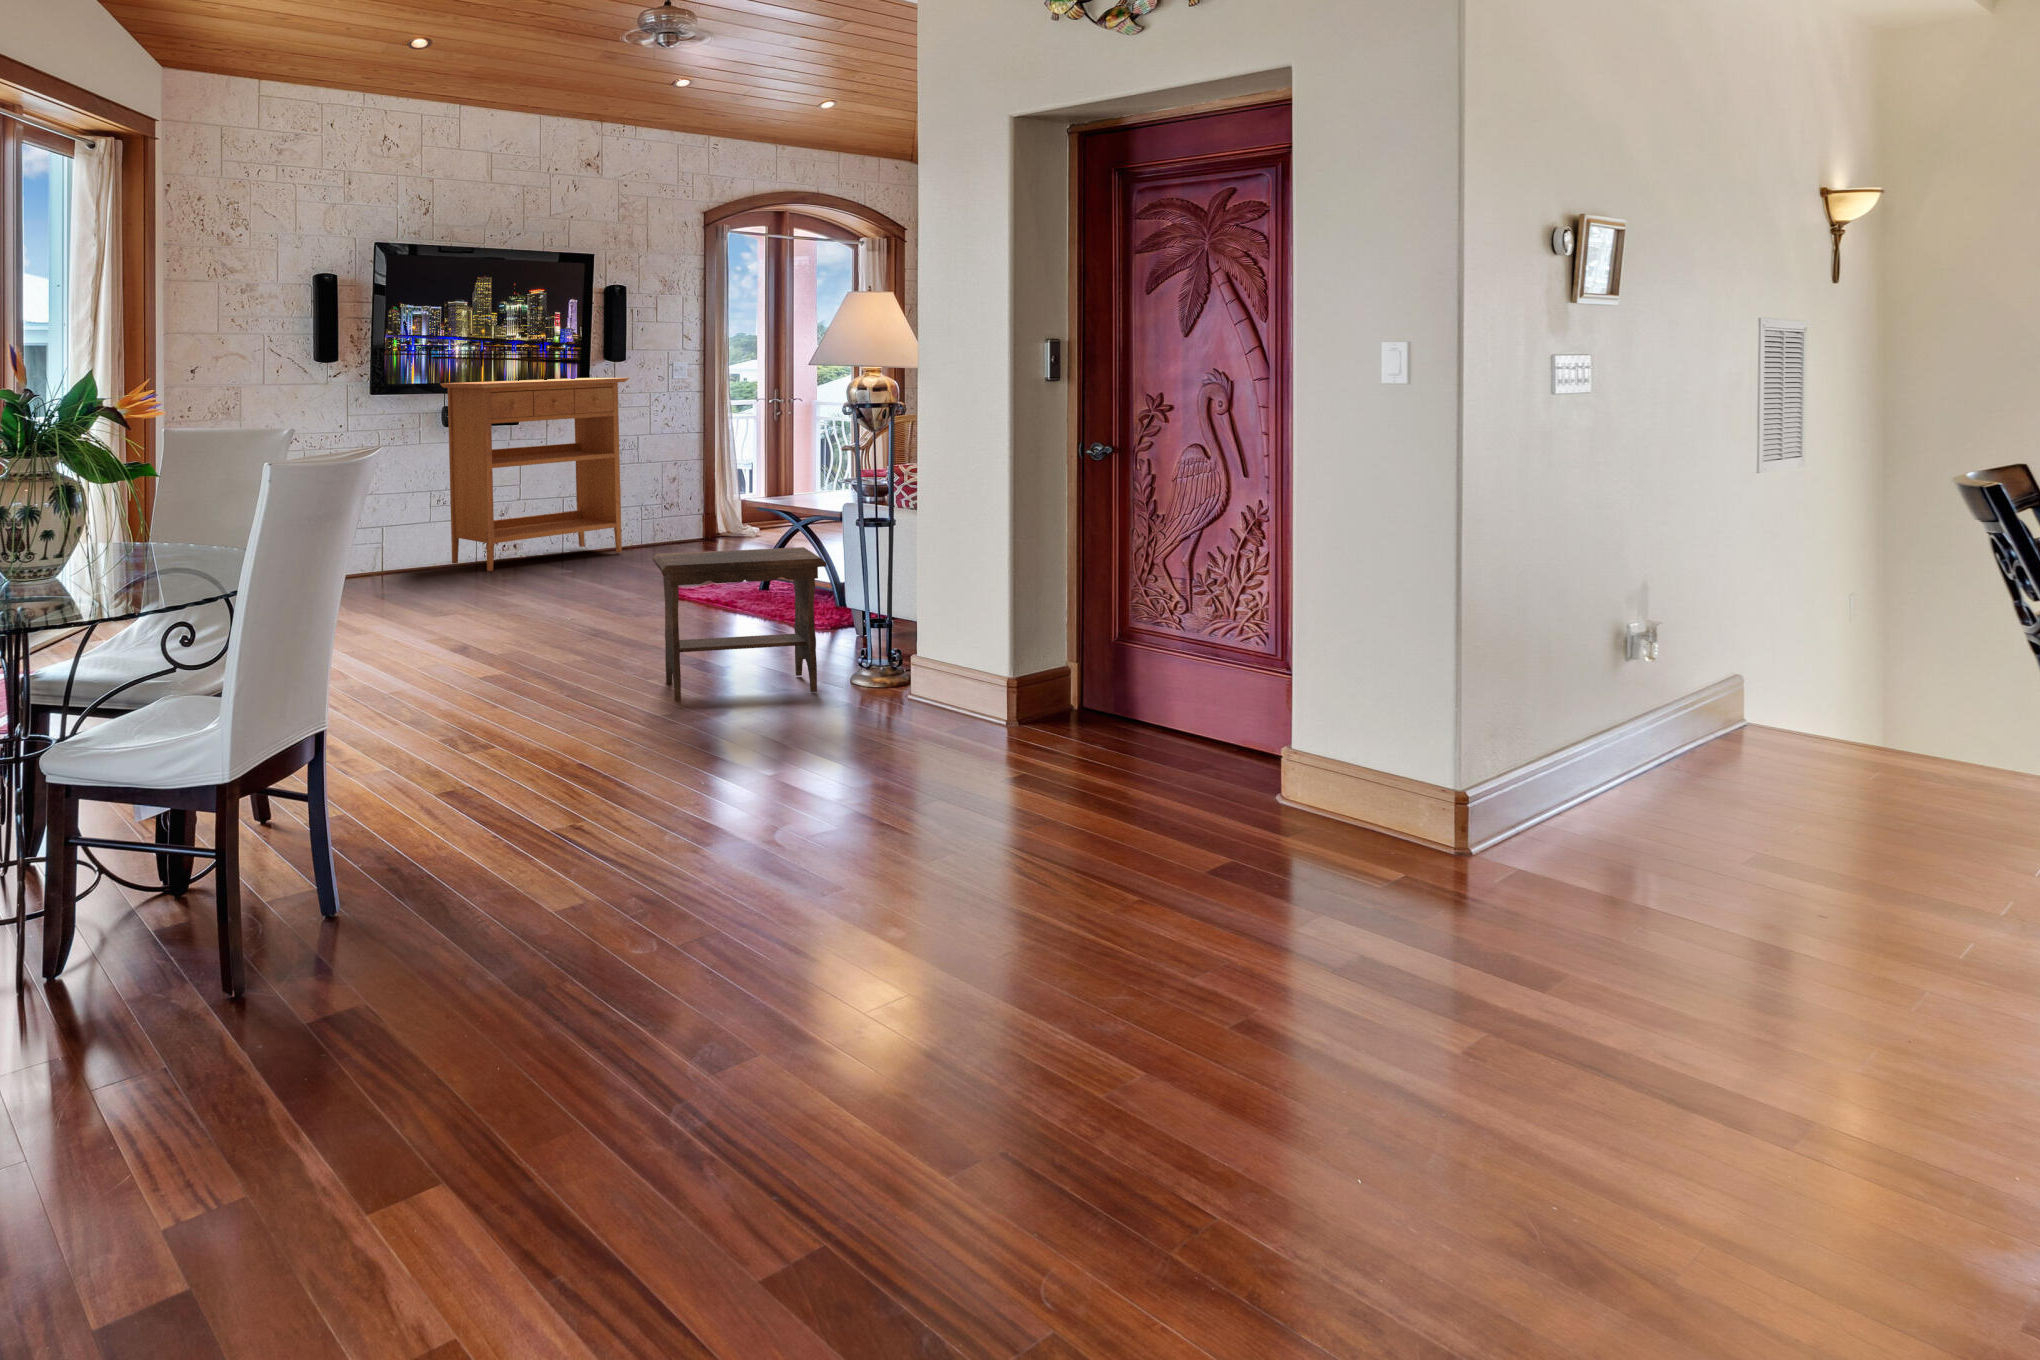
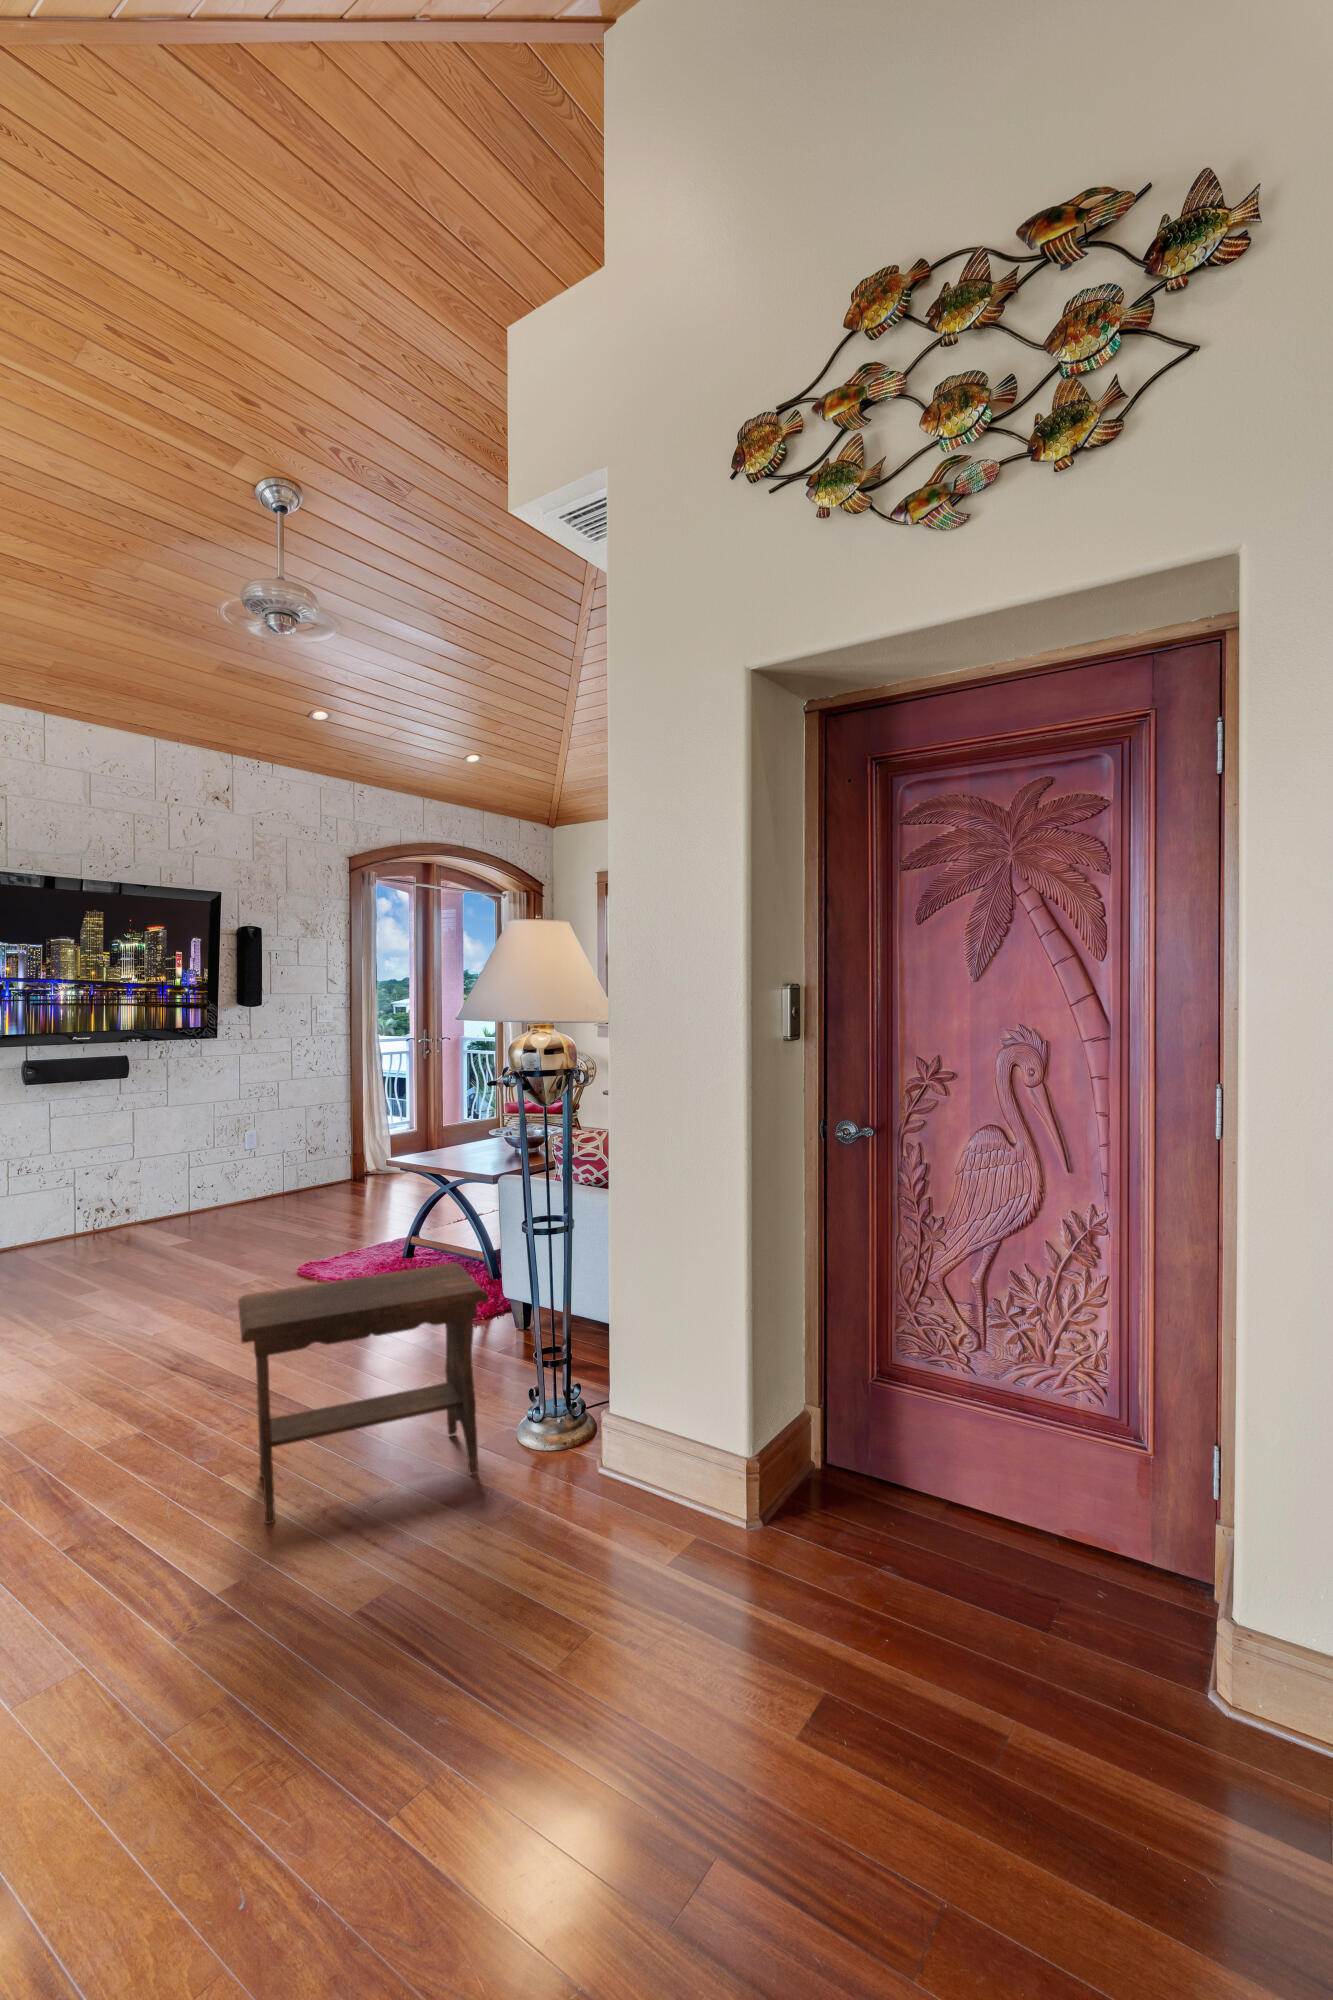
console table: present [440,378,629,571] -> none [24,1025,263,1253]

